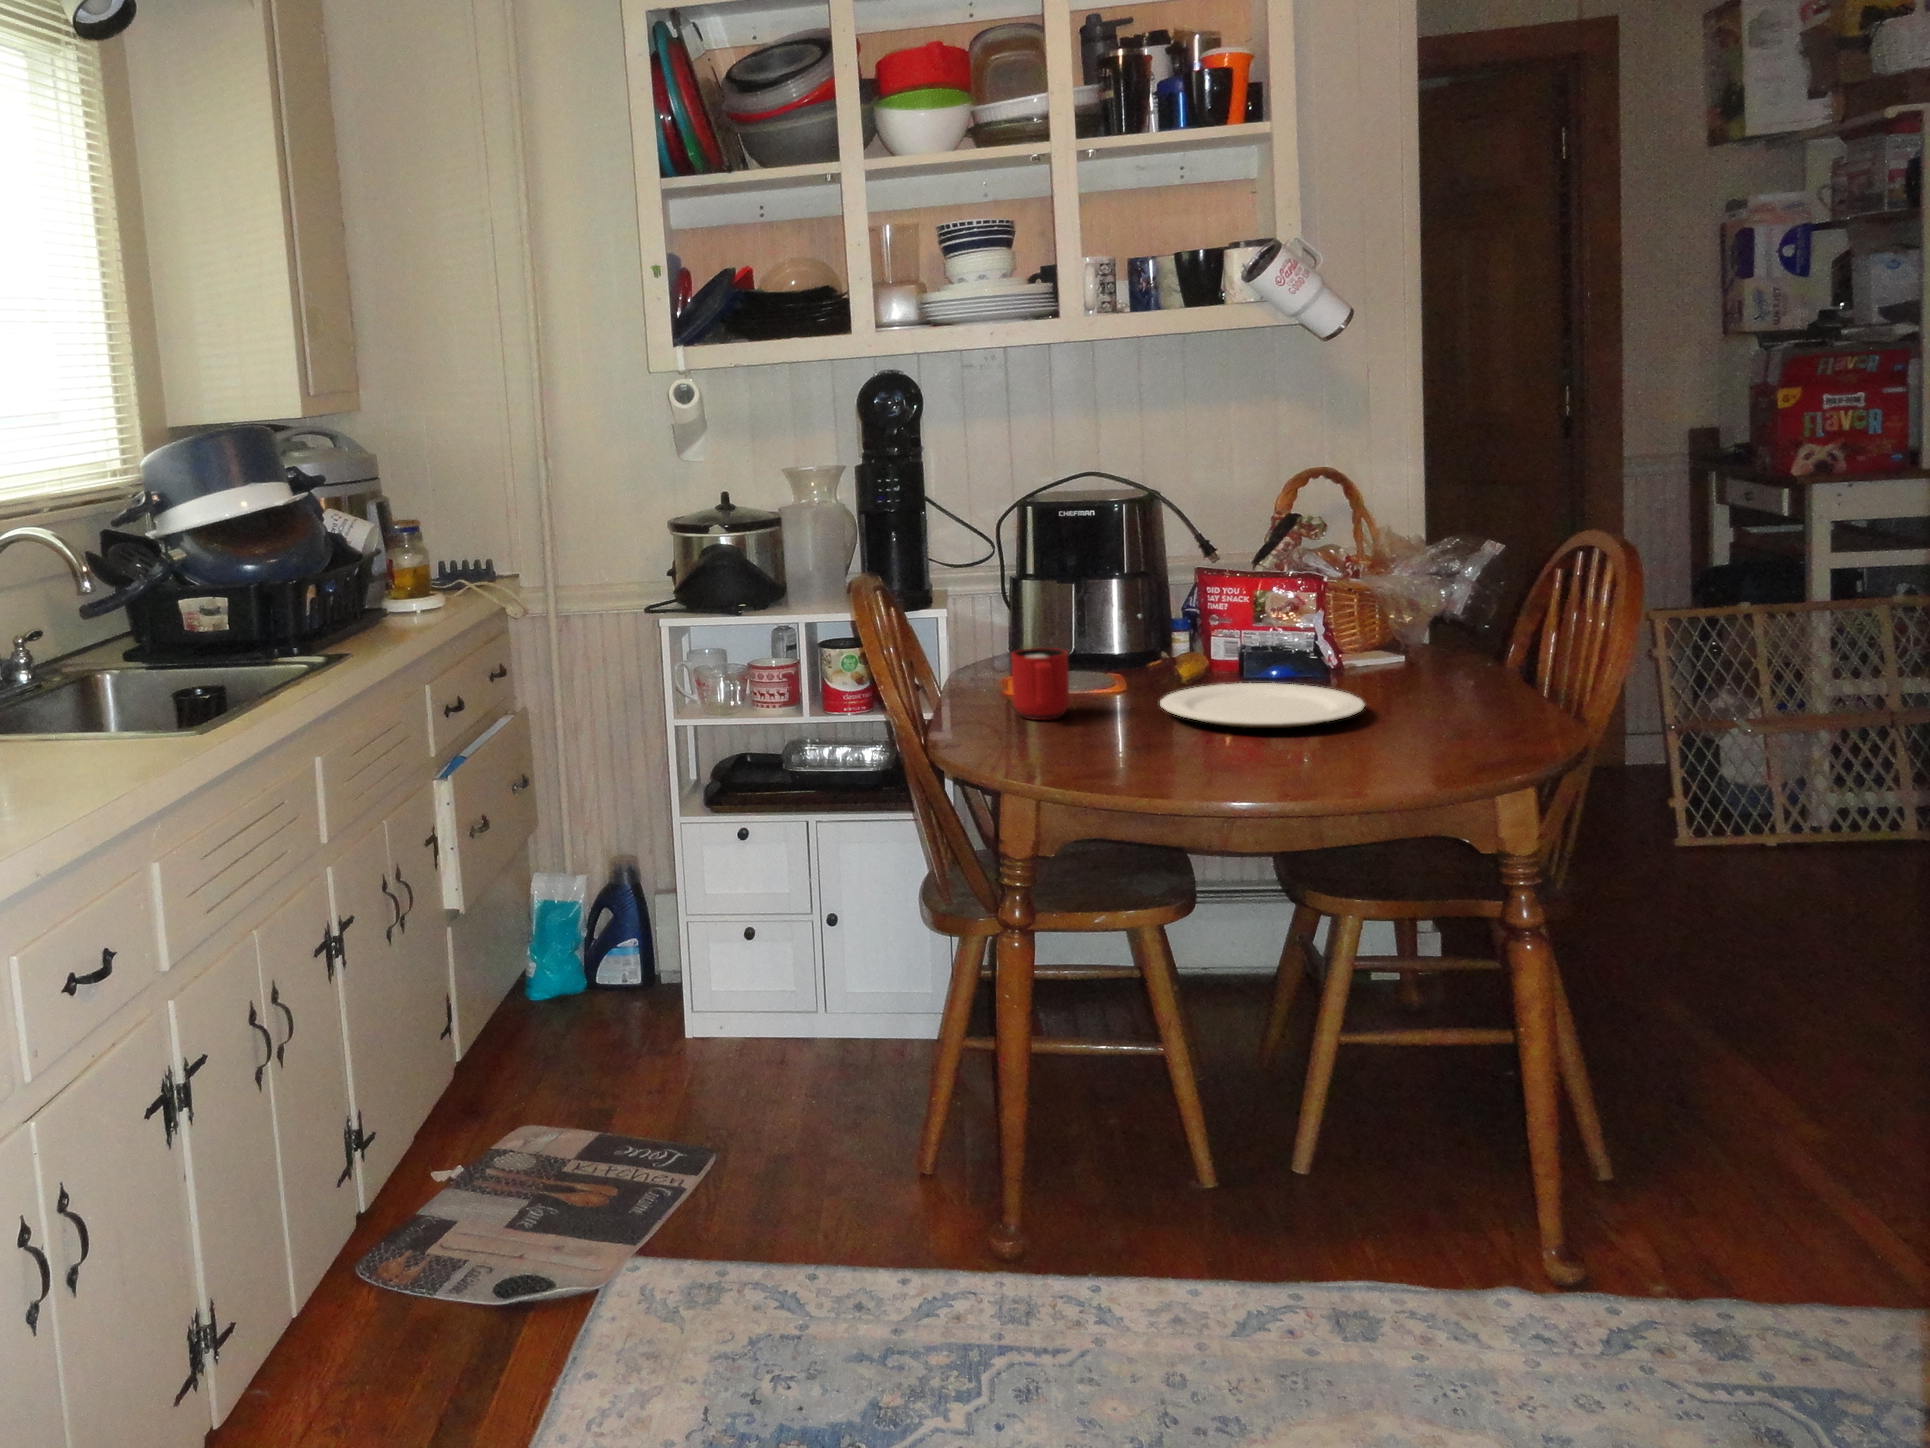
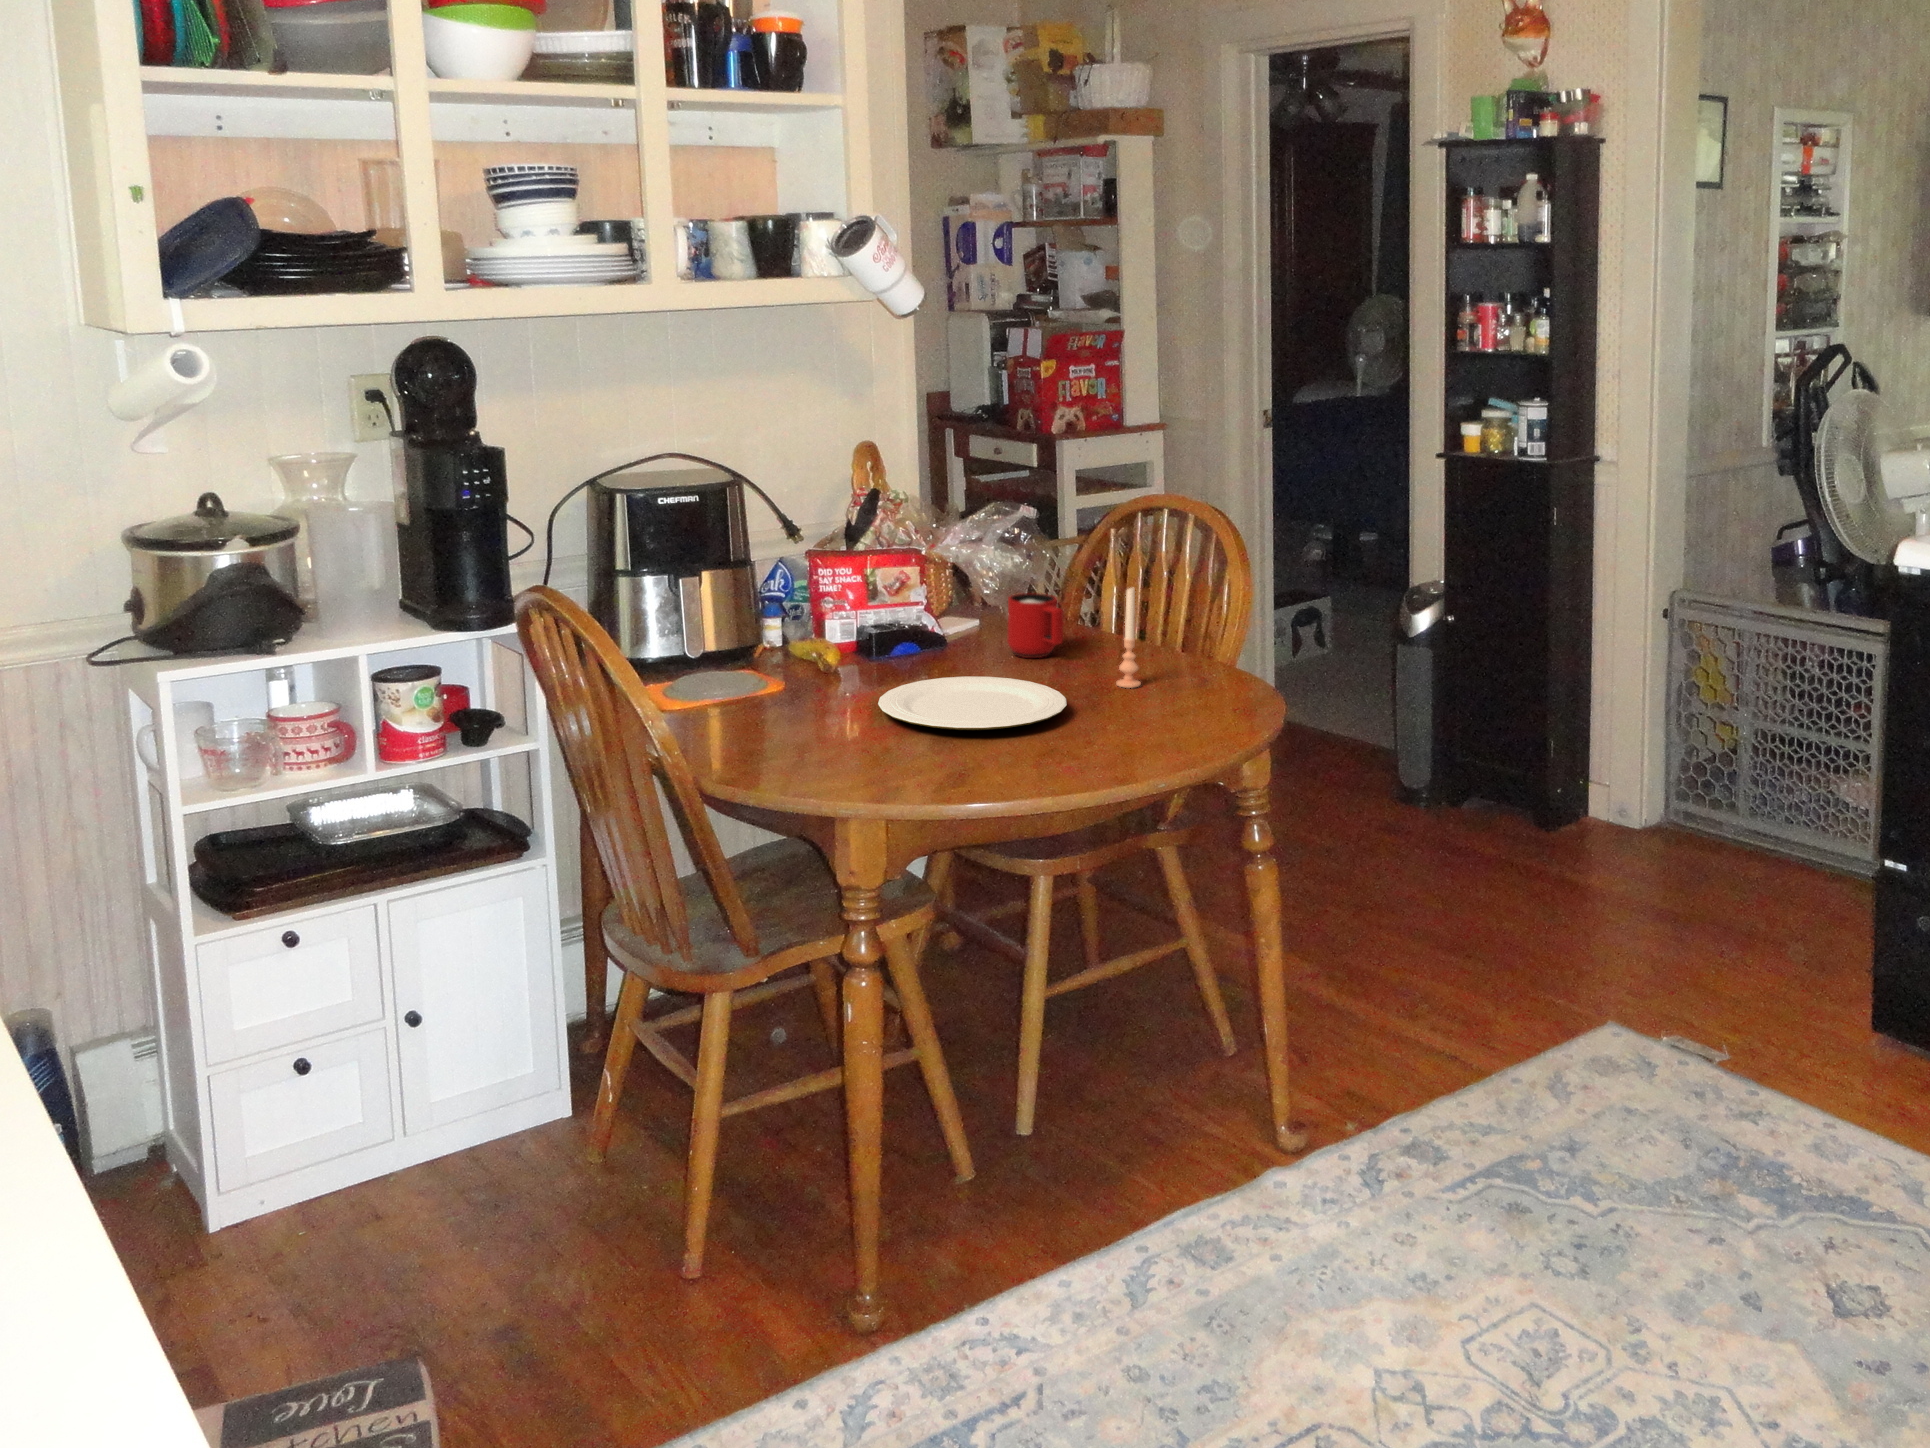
candle: none [1463,600,1494,713] -> present [1116,588,1141,688]
mug: present [1011,648,1069,720] -> present [1007,593,1064,658]

